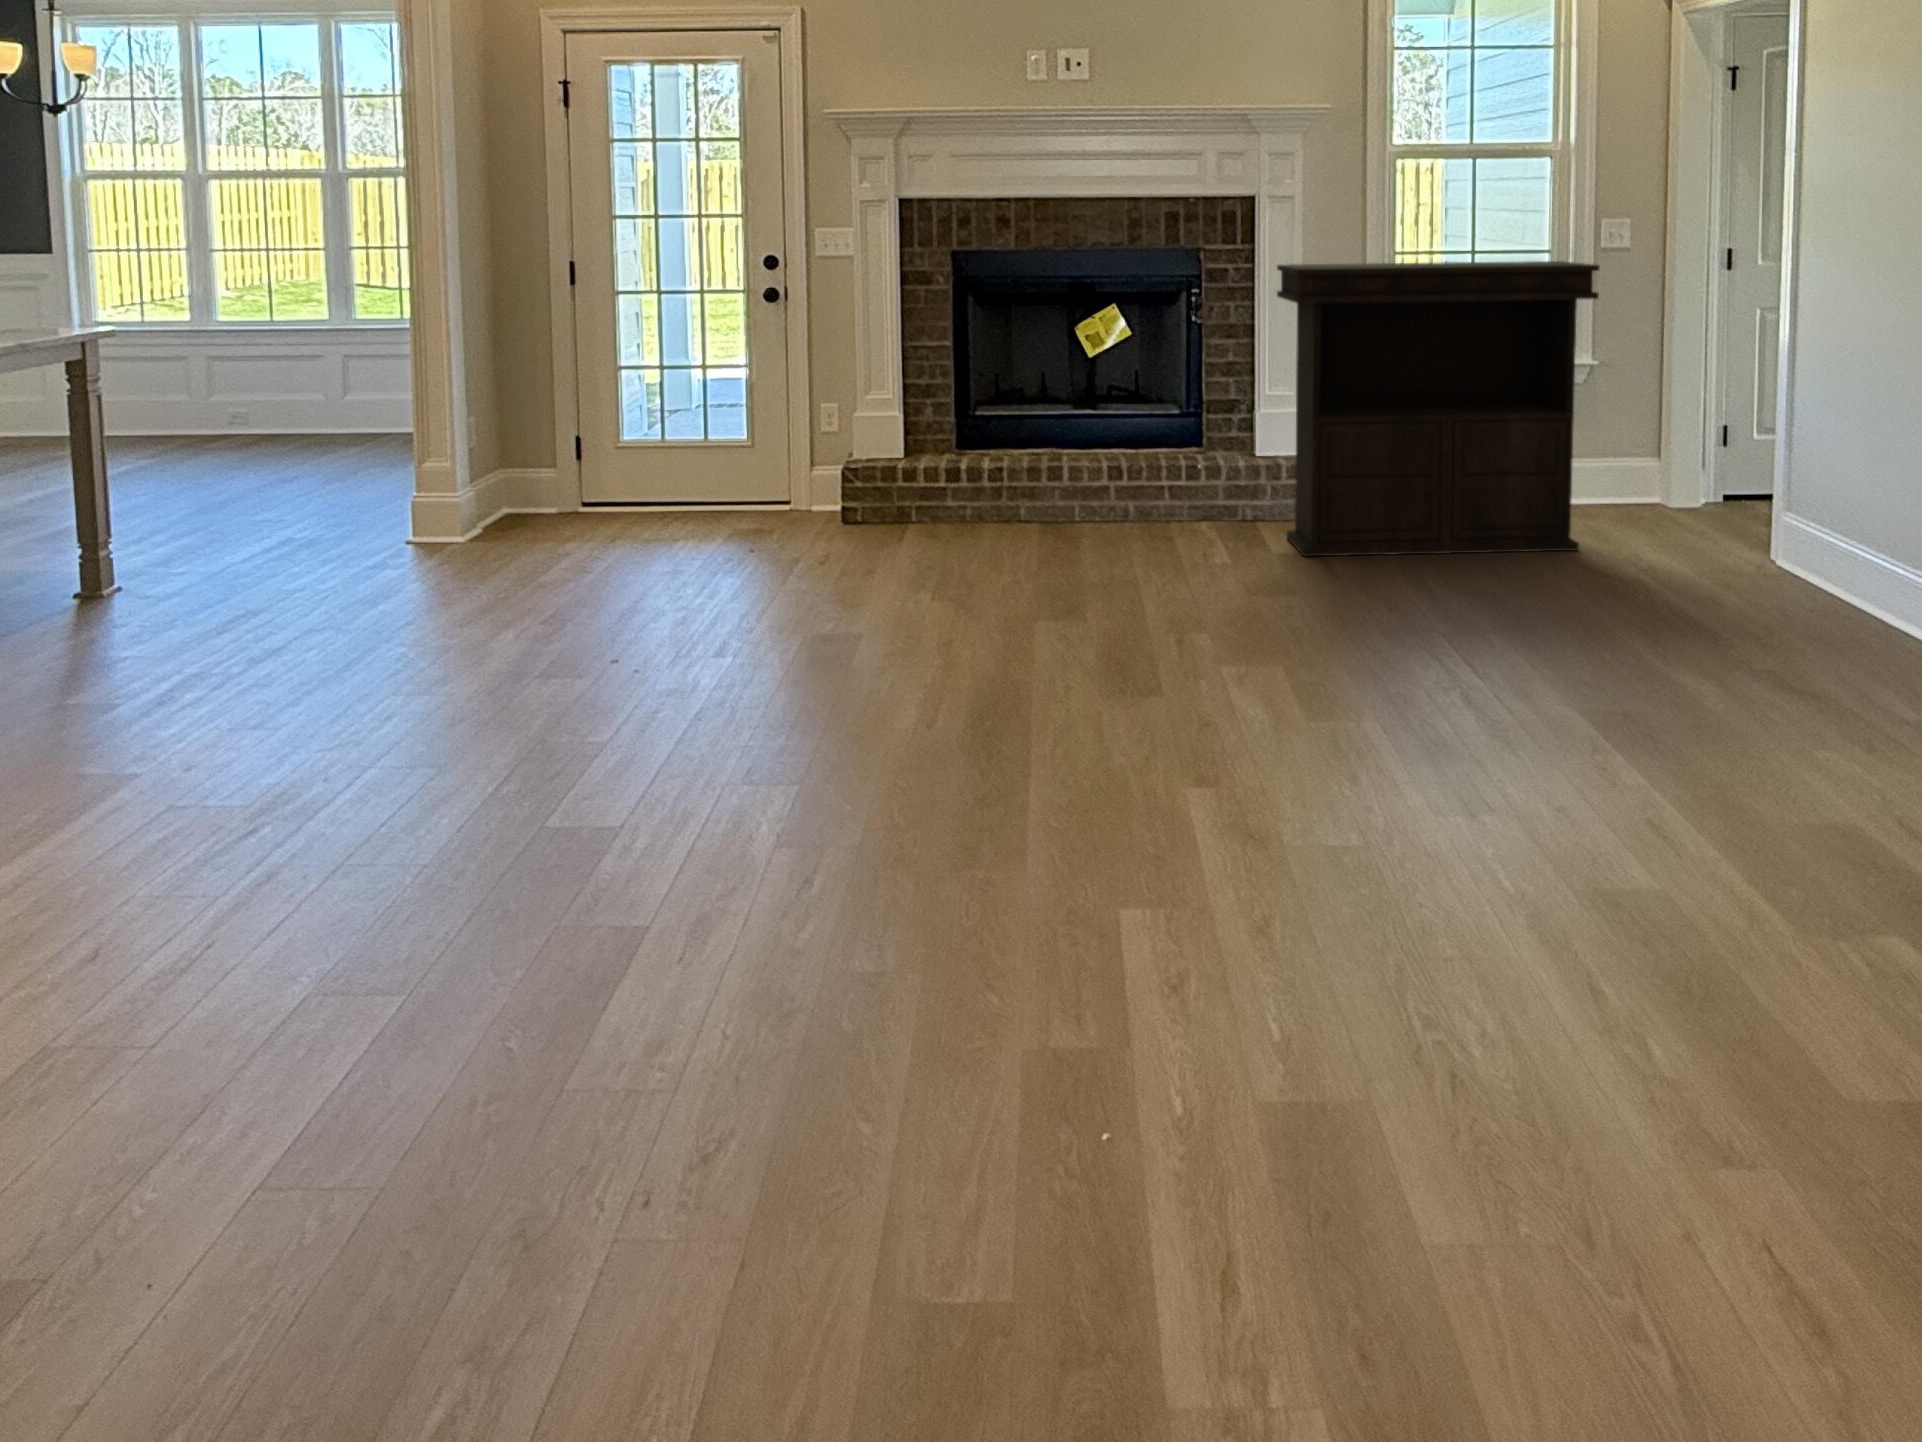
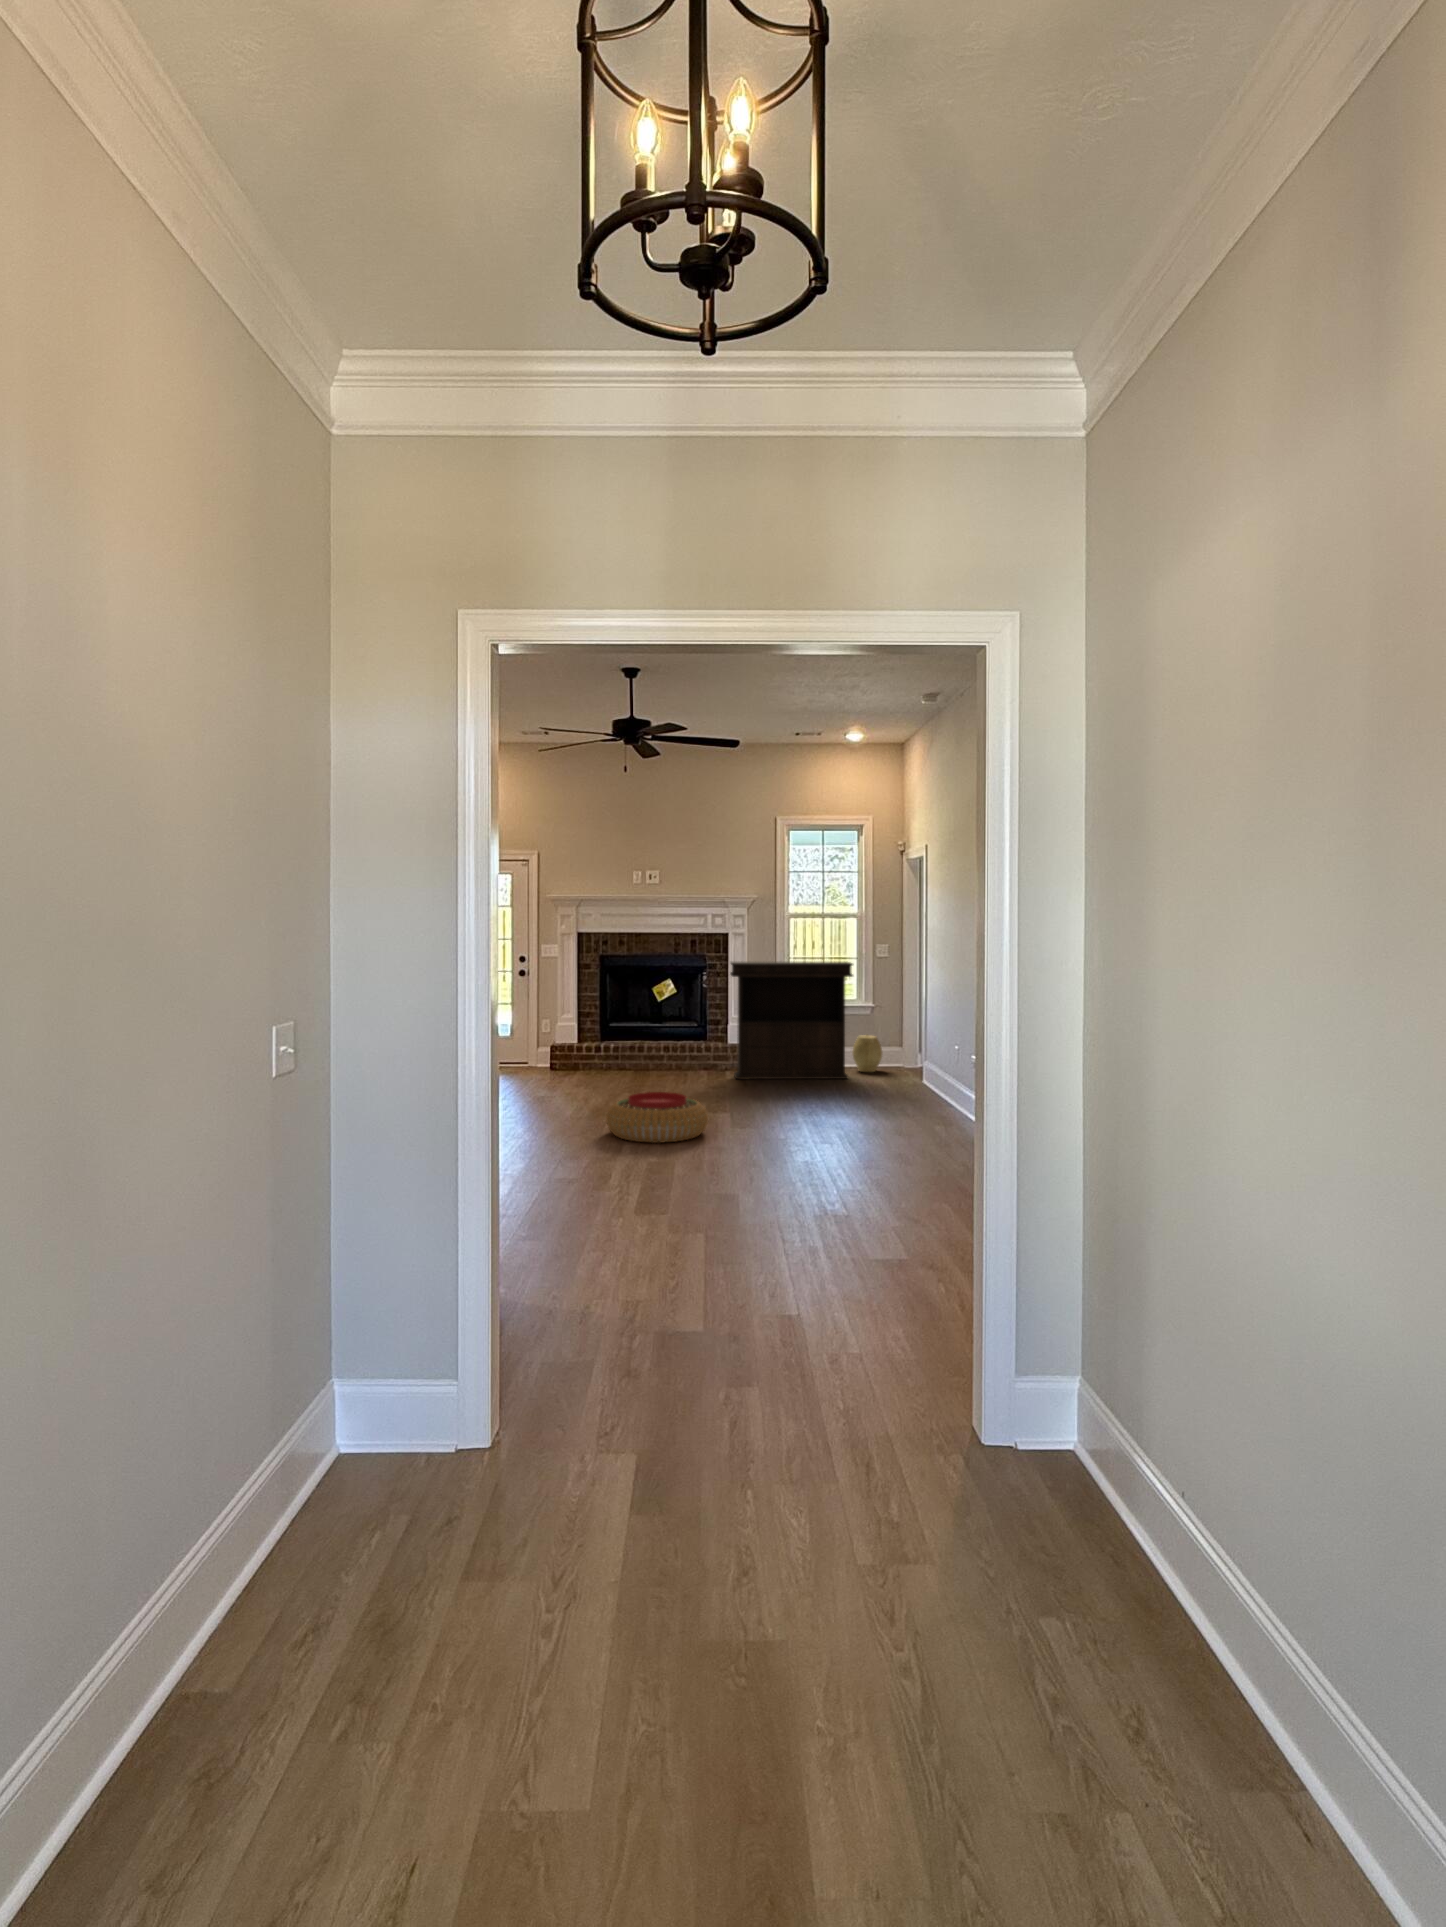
woven basket: none [1554,433,1629,523] -> present [852,1035,882,1072]
pouf: none [1055,724,1436,986] -> present [607,1092,708,1143]

